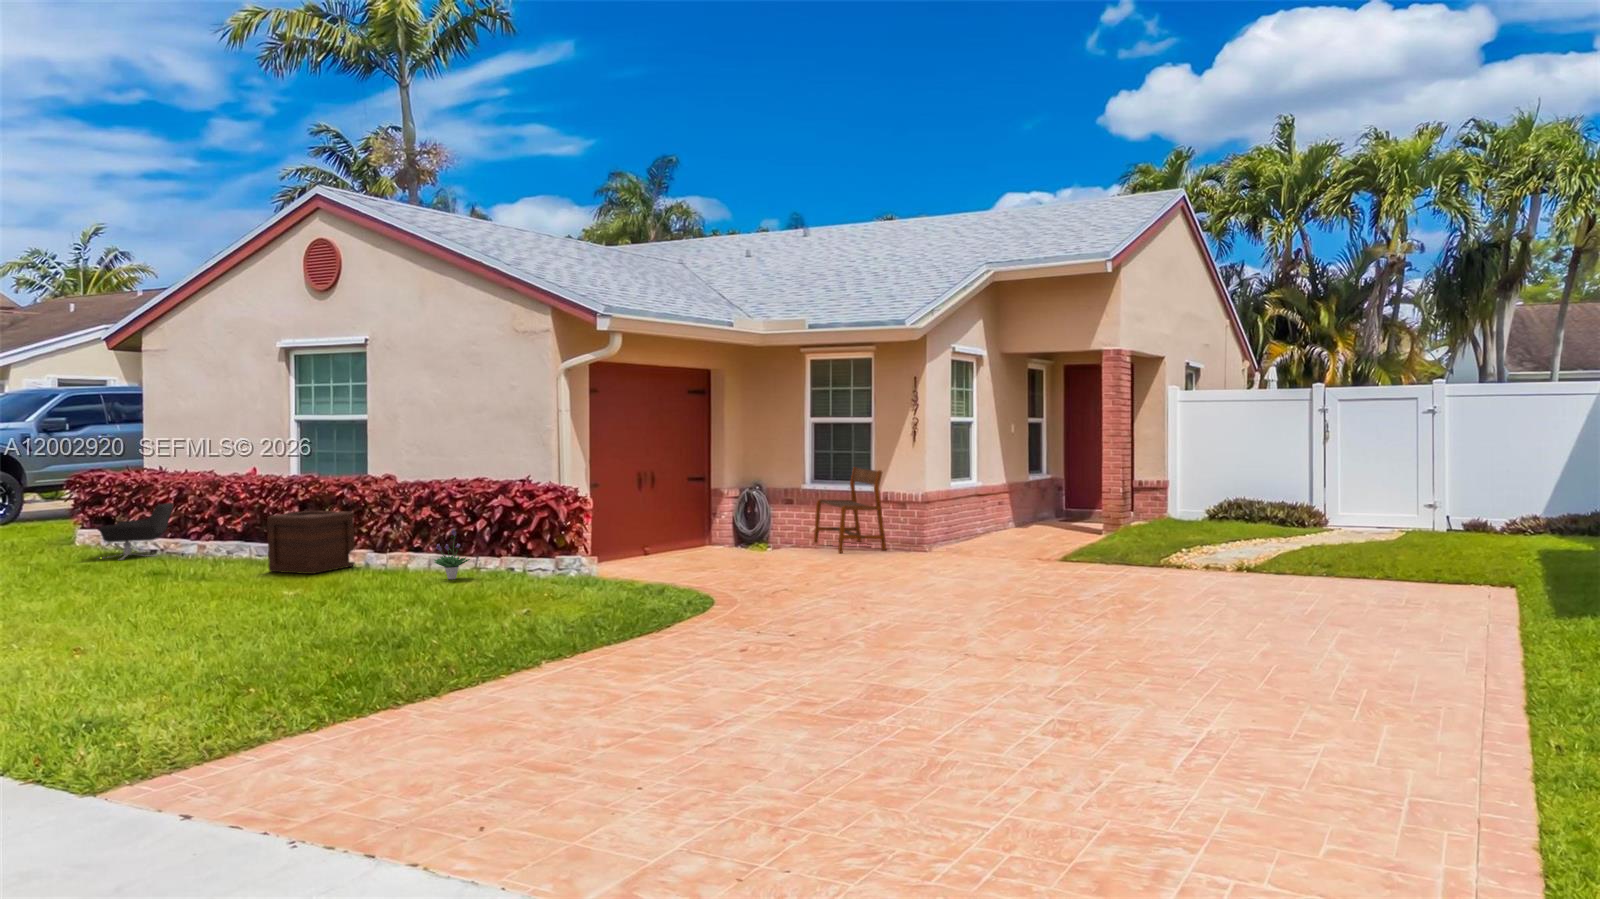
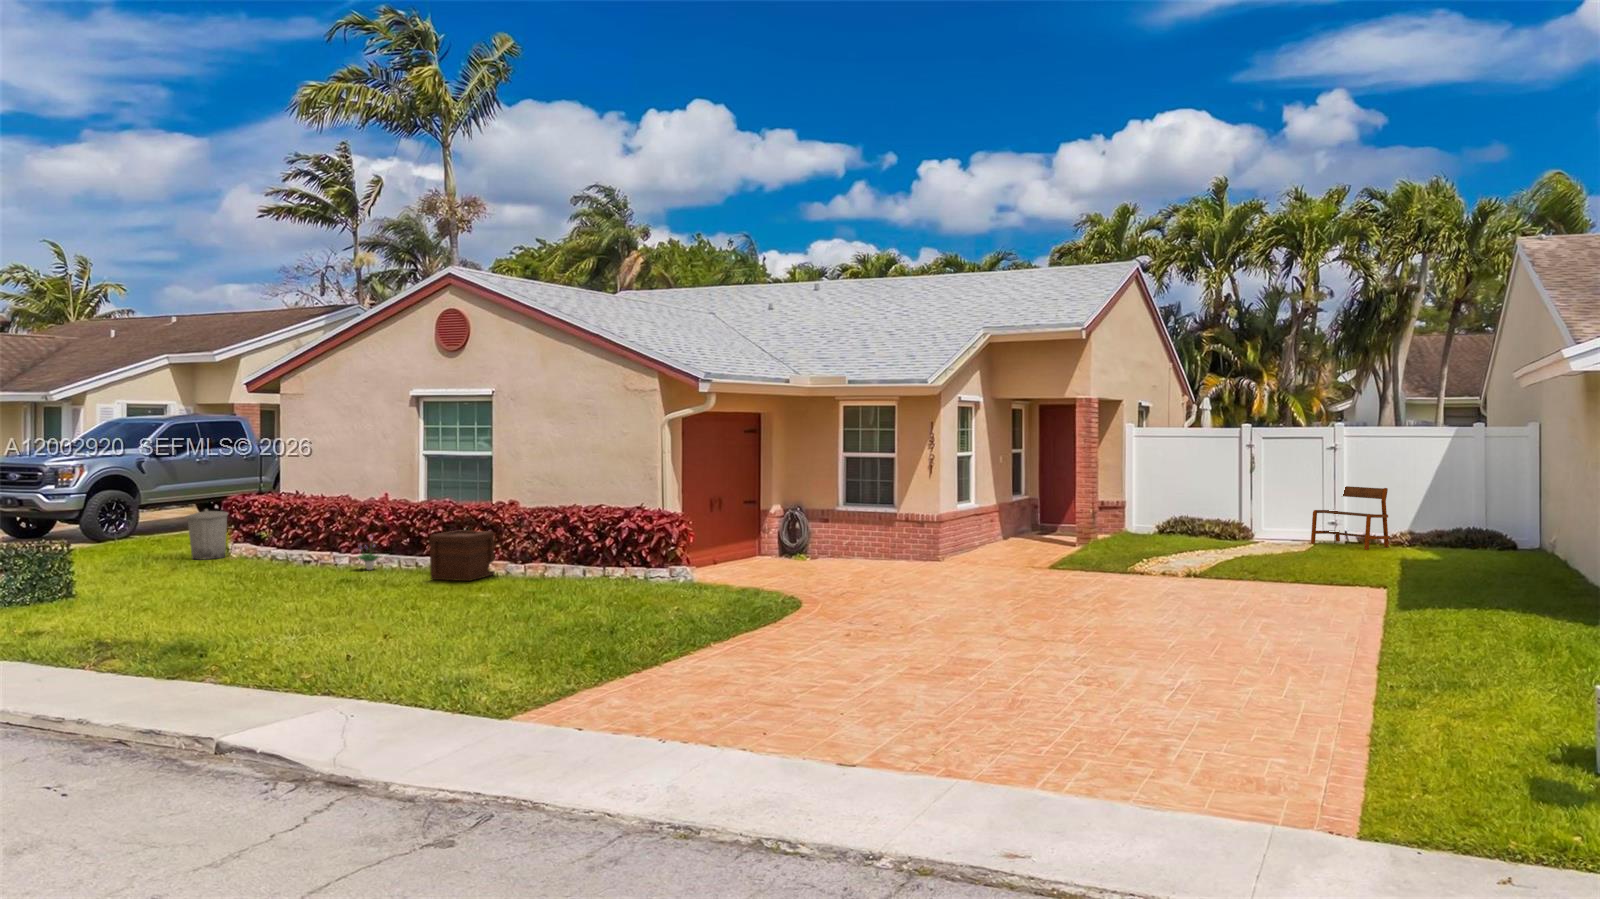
bench: present [814,467,886,553] -> present [1311,486,1390,550]
trash can: none [22,486,77,547] -> present [185,509,228,560]
lounge chair: present [100,503,174,560] -> none [268,523,327,571]
potted plant: present [434,529,470,579] -> present [357,534,379,570]

